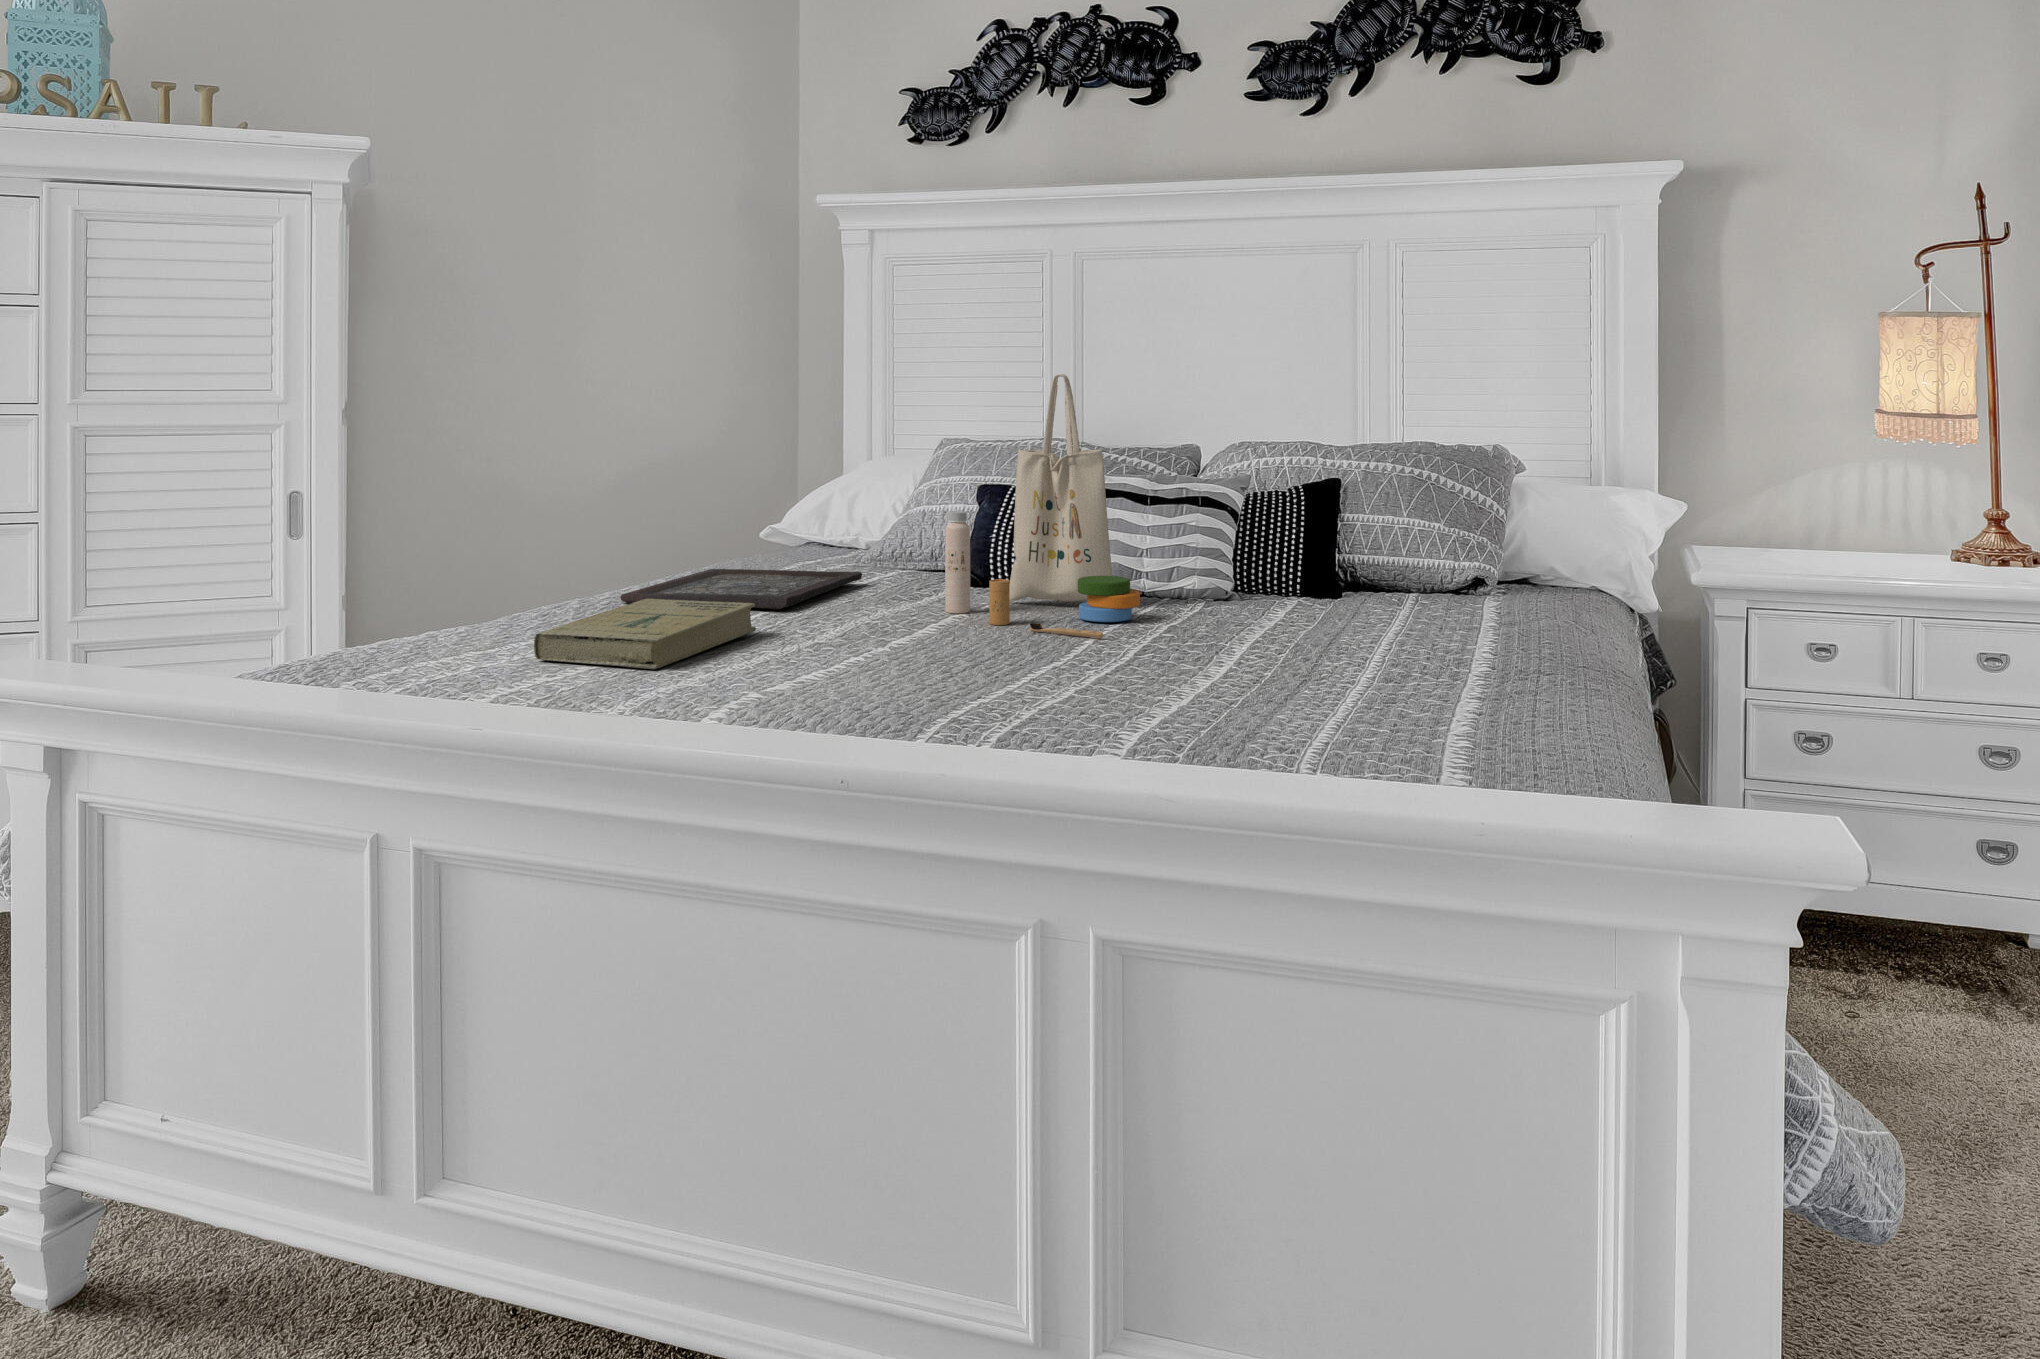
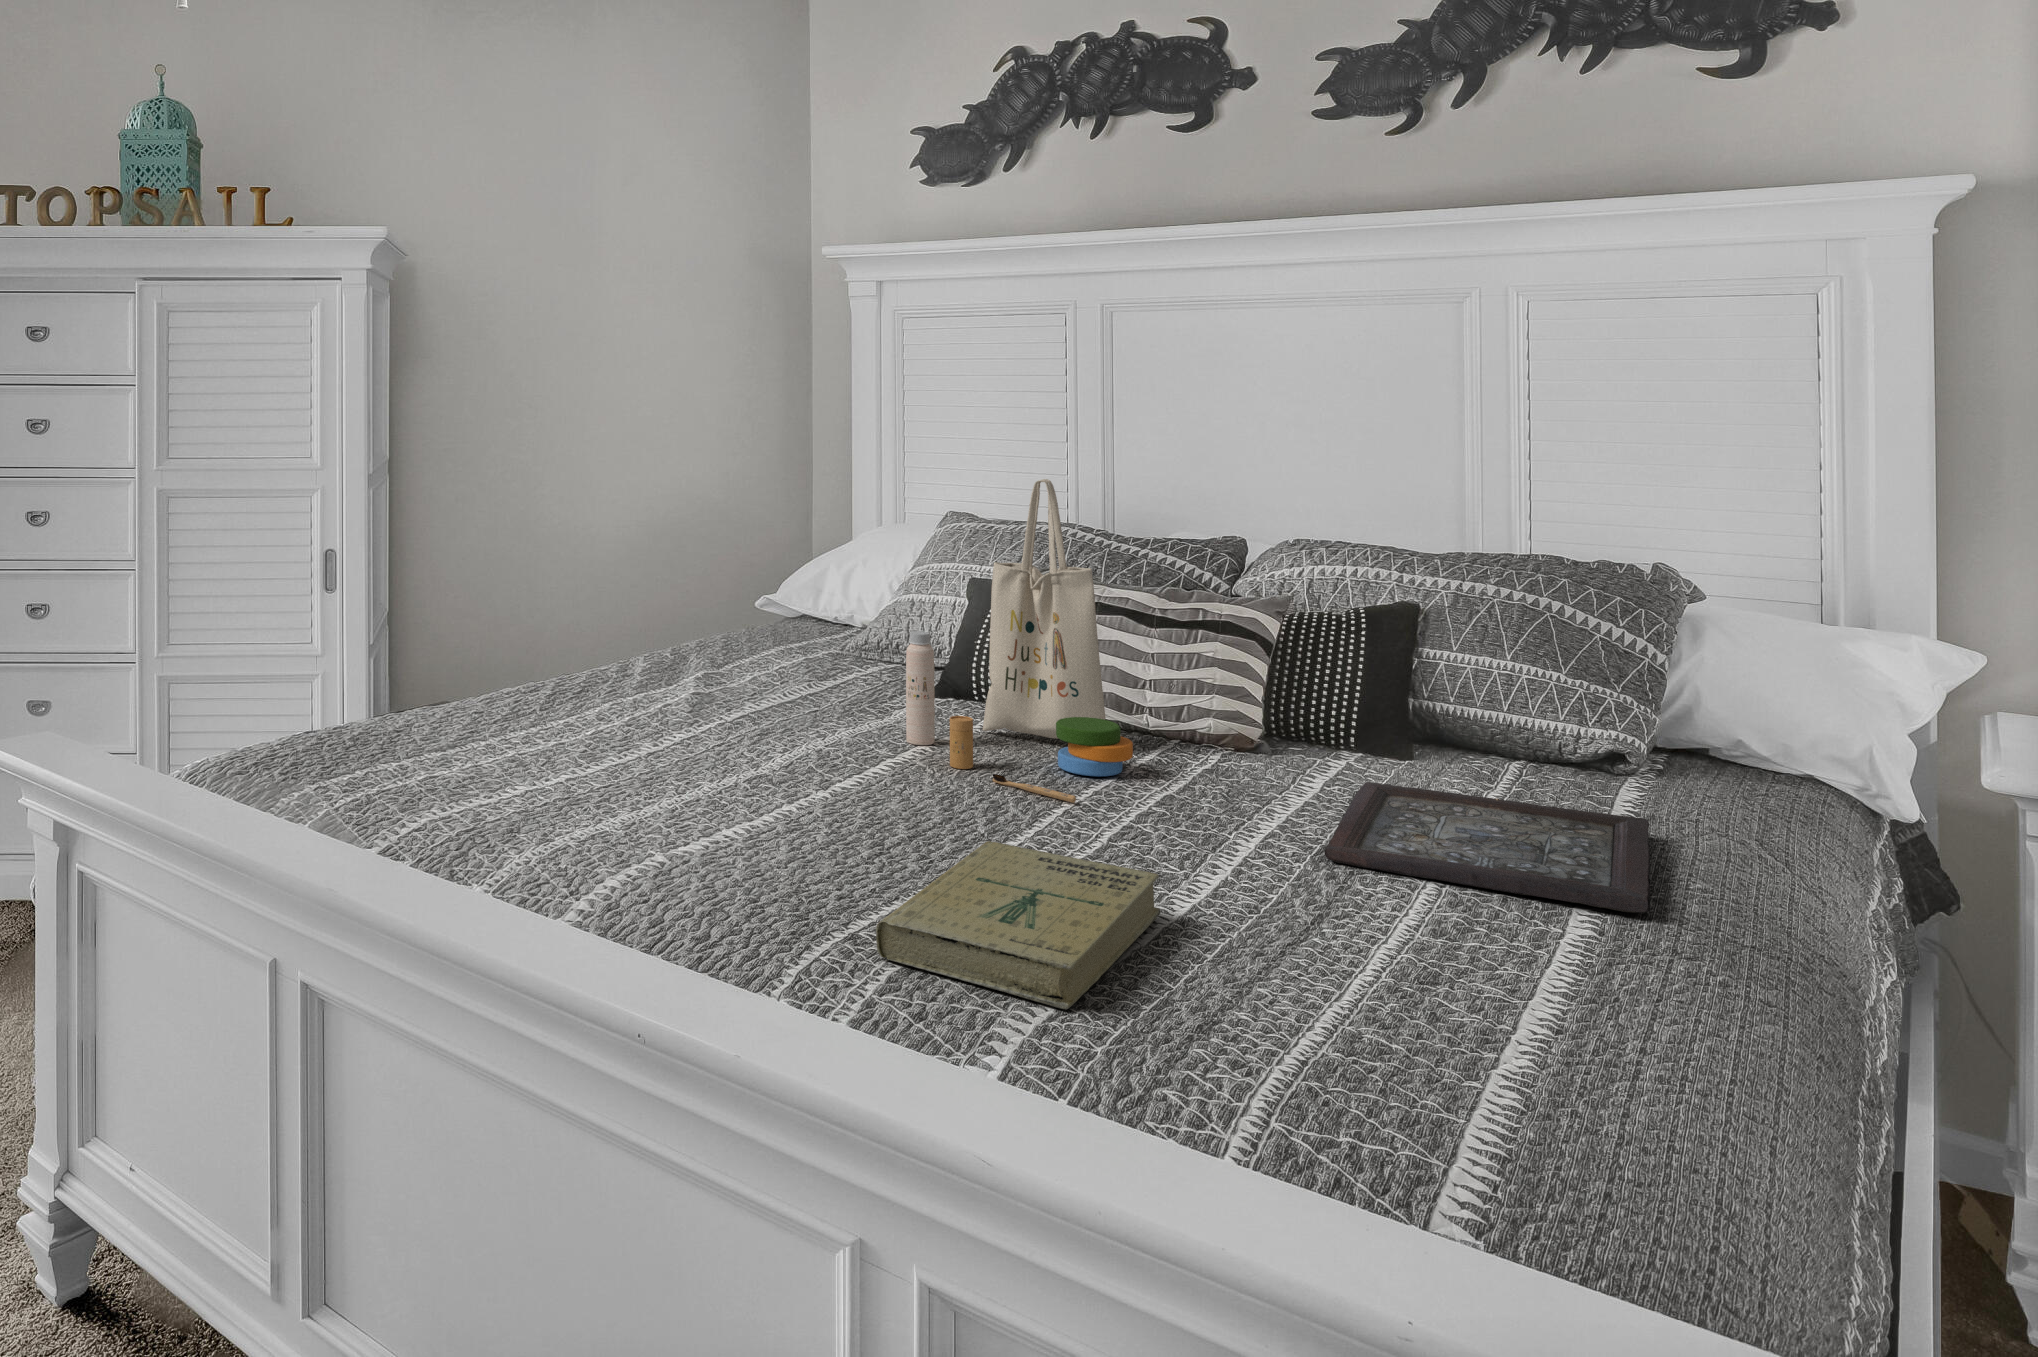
tray: present [621,569,862,609] -> present [1325,782,1650,912]
book: present [534,599,756,669] -> present [876,841,1160,1009]

